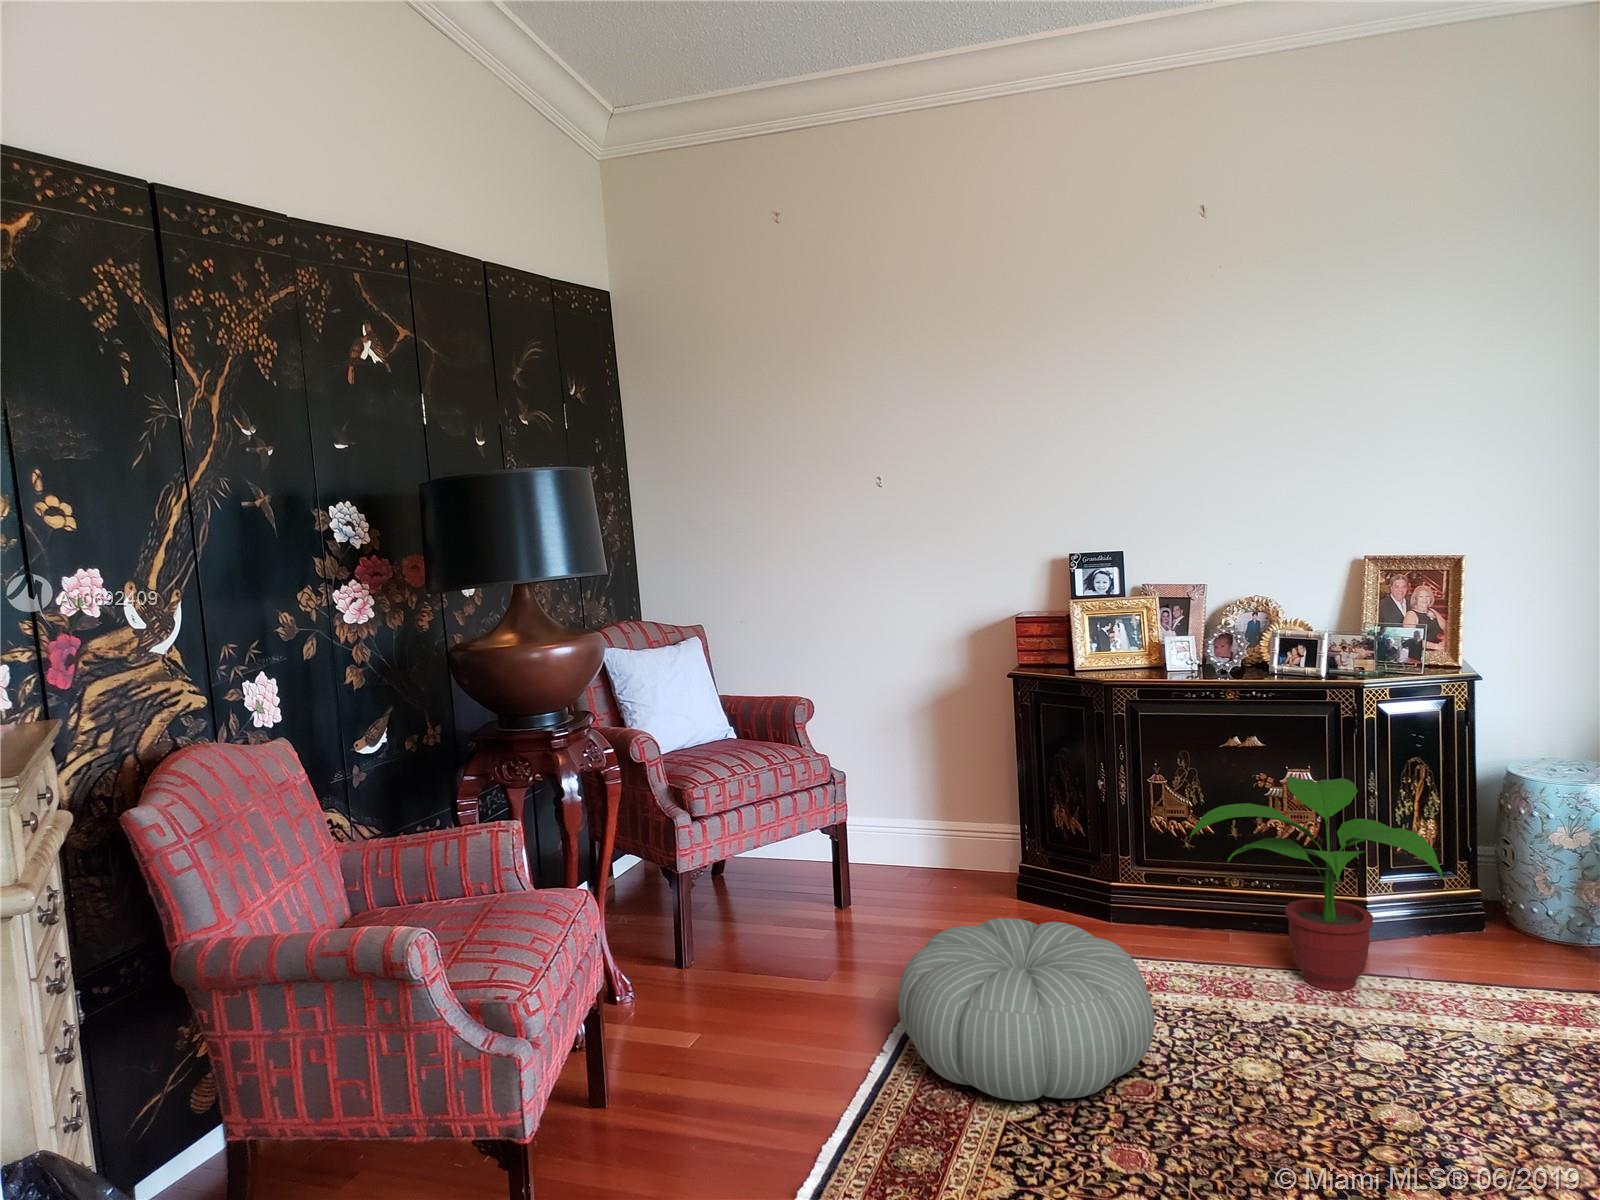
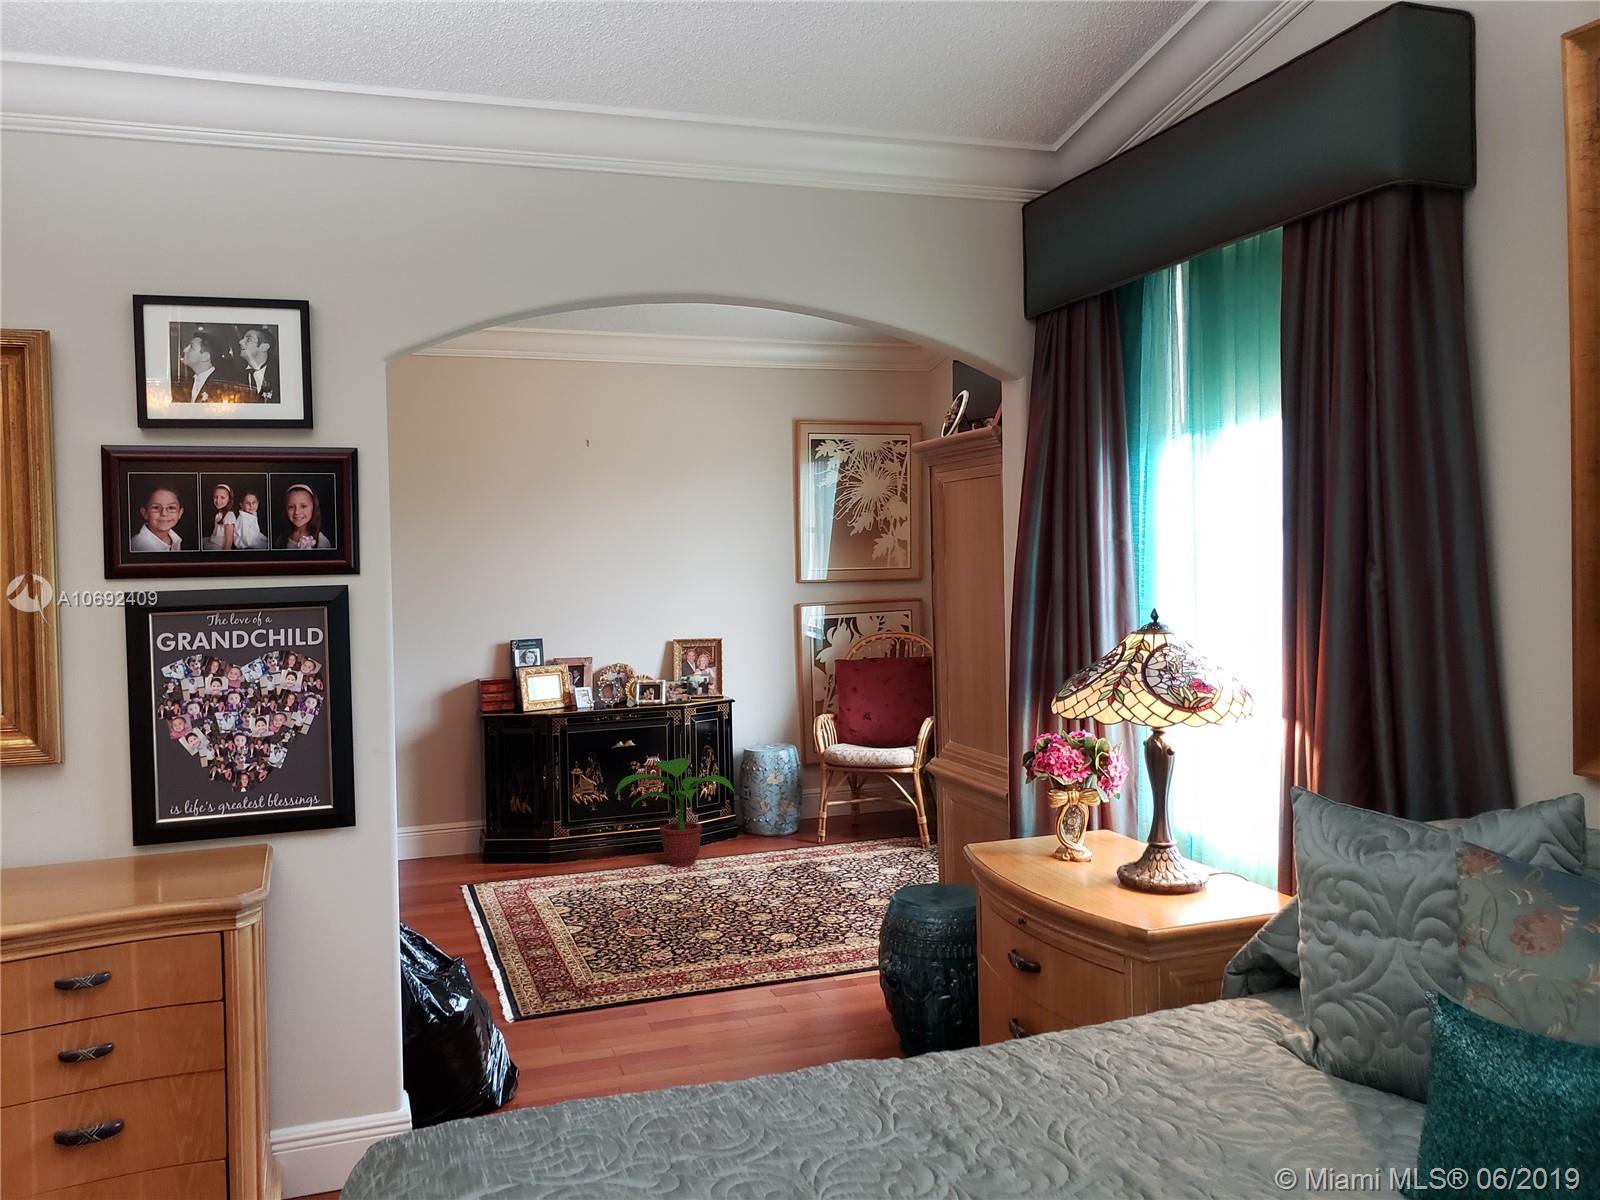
pouf: present [898,918,1154,1101] -> none [486,845,624,927]

